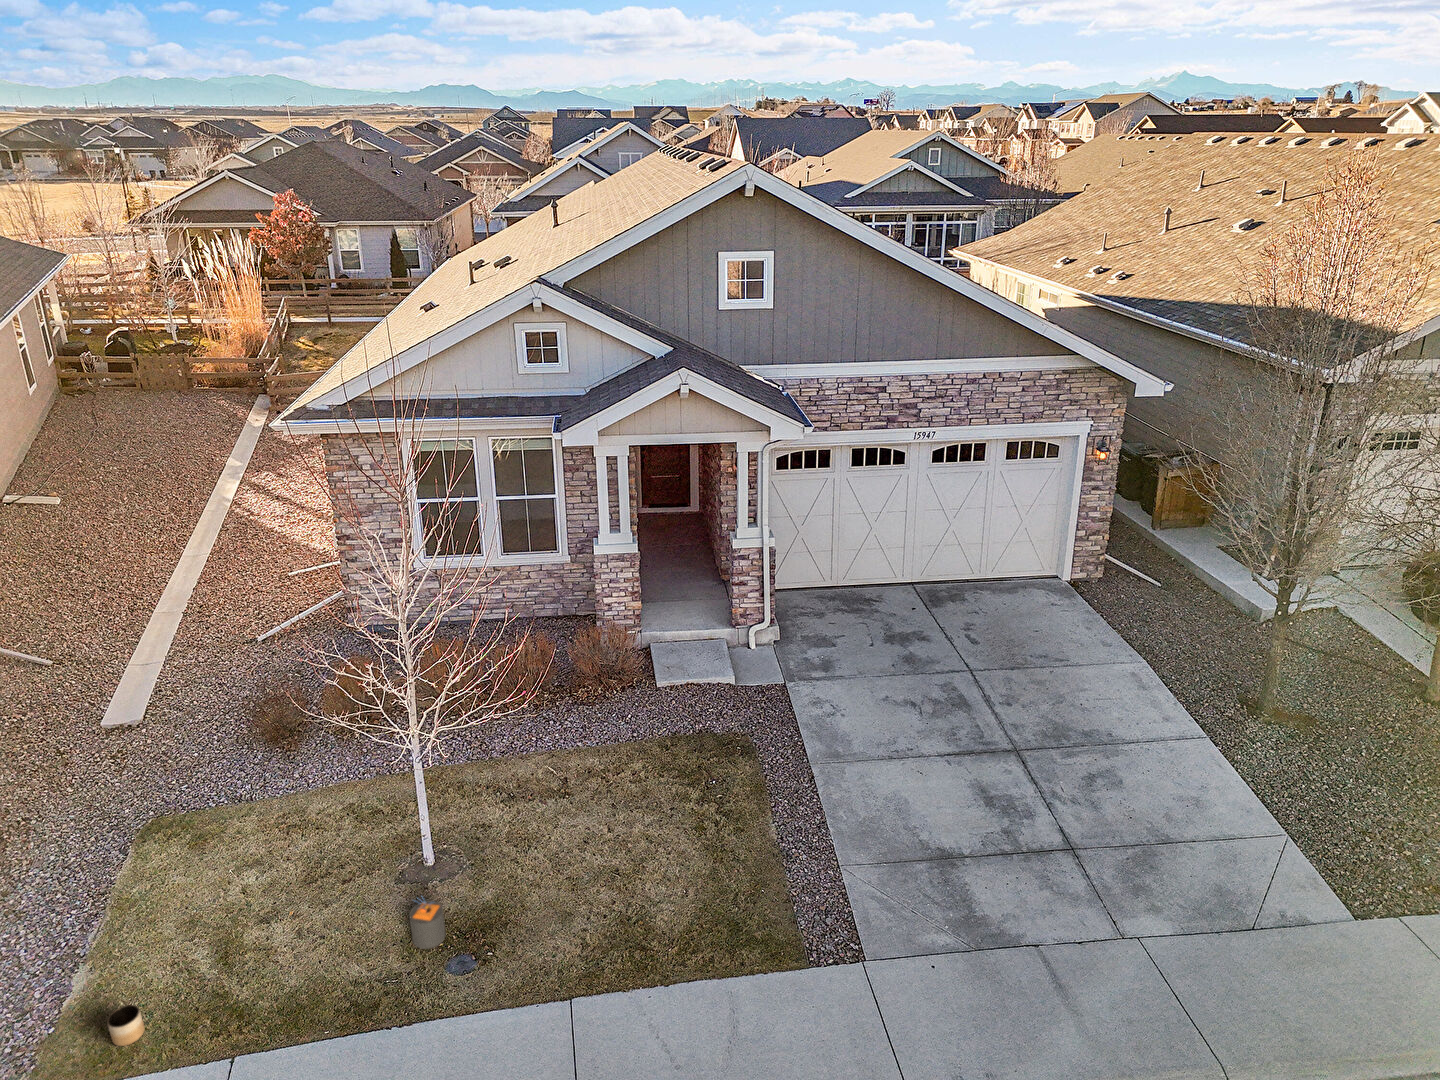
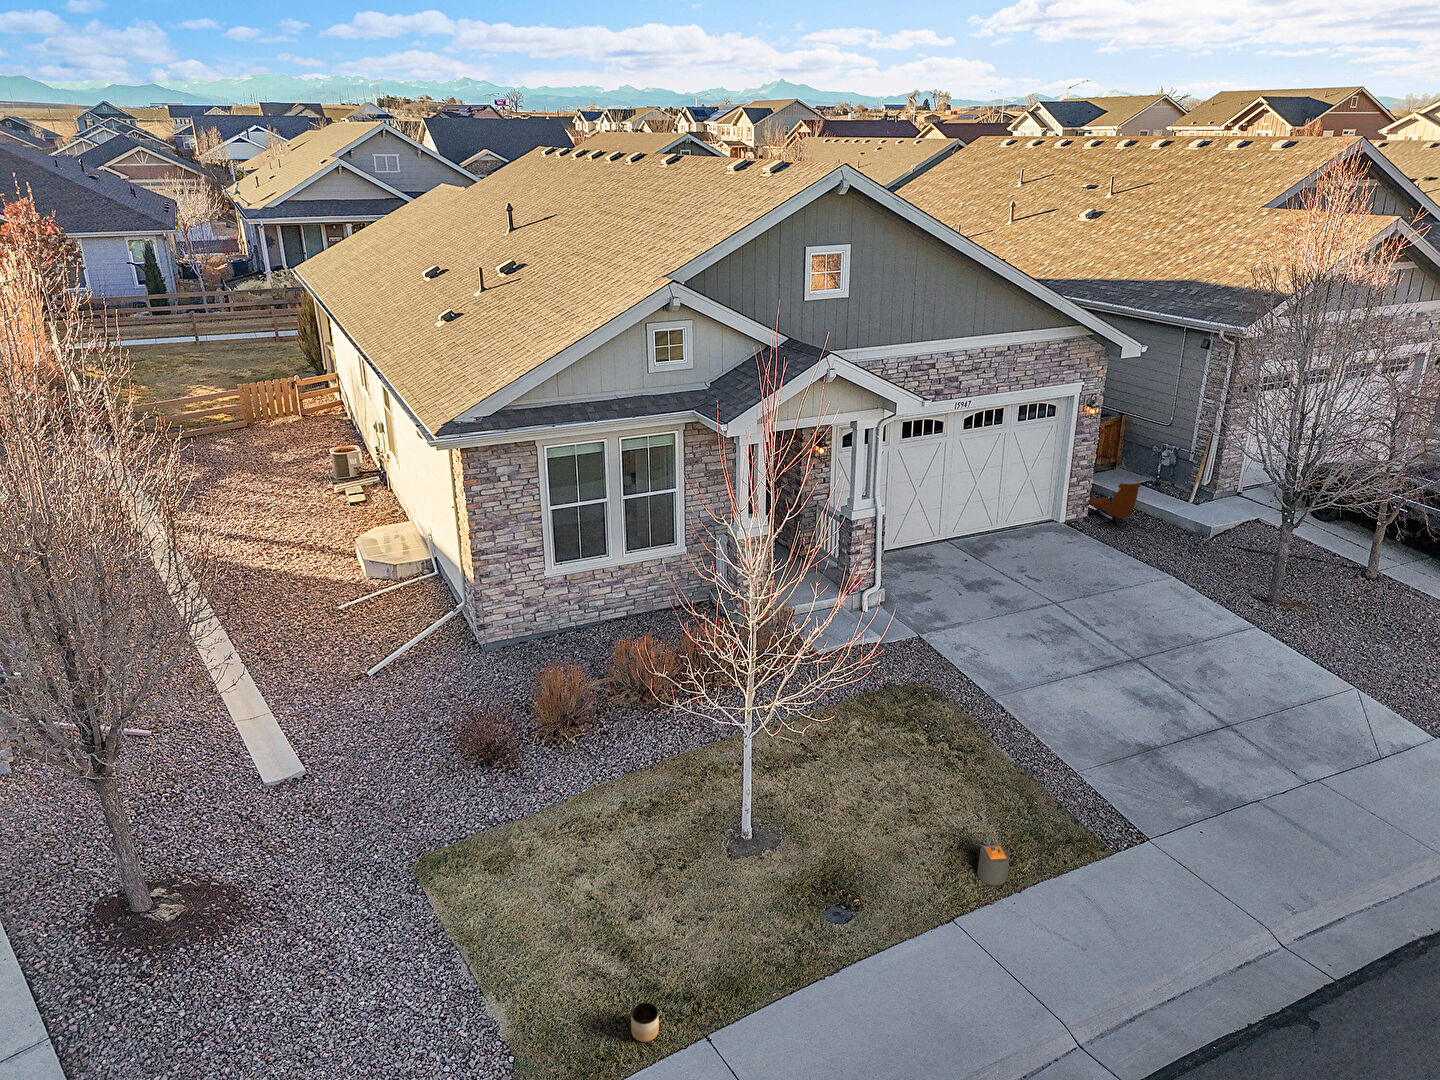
lounge chair: none [1102,544,1152,600] -> present [1088,483,1141,530]
trash can: present [409,901,446,949] -> present [977,840,1010,885]

